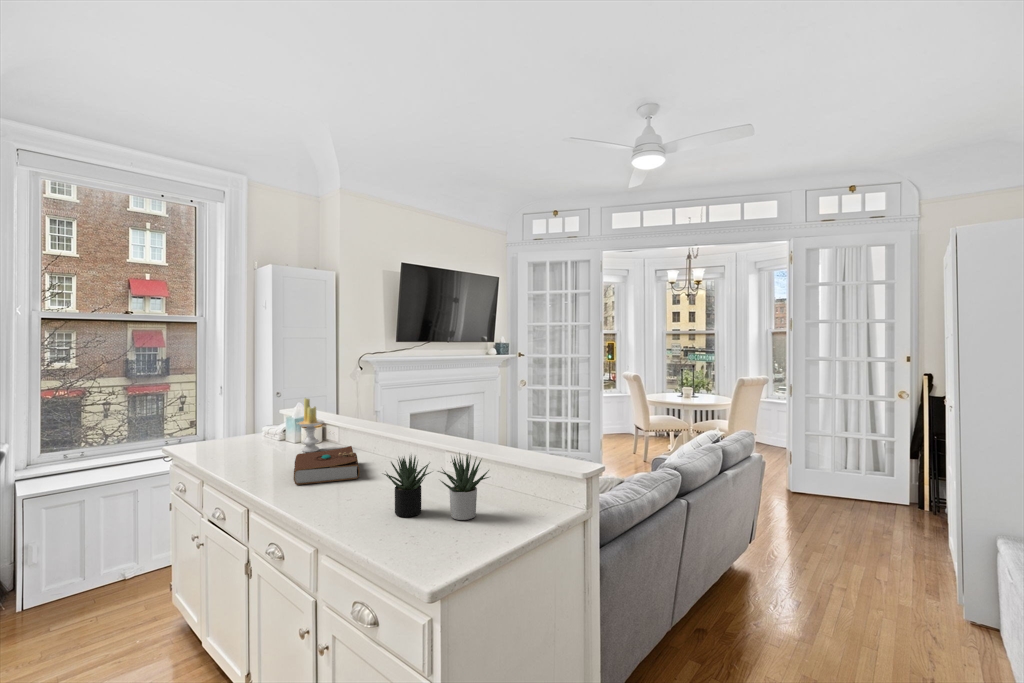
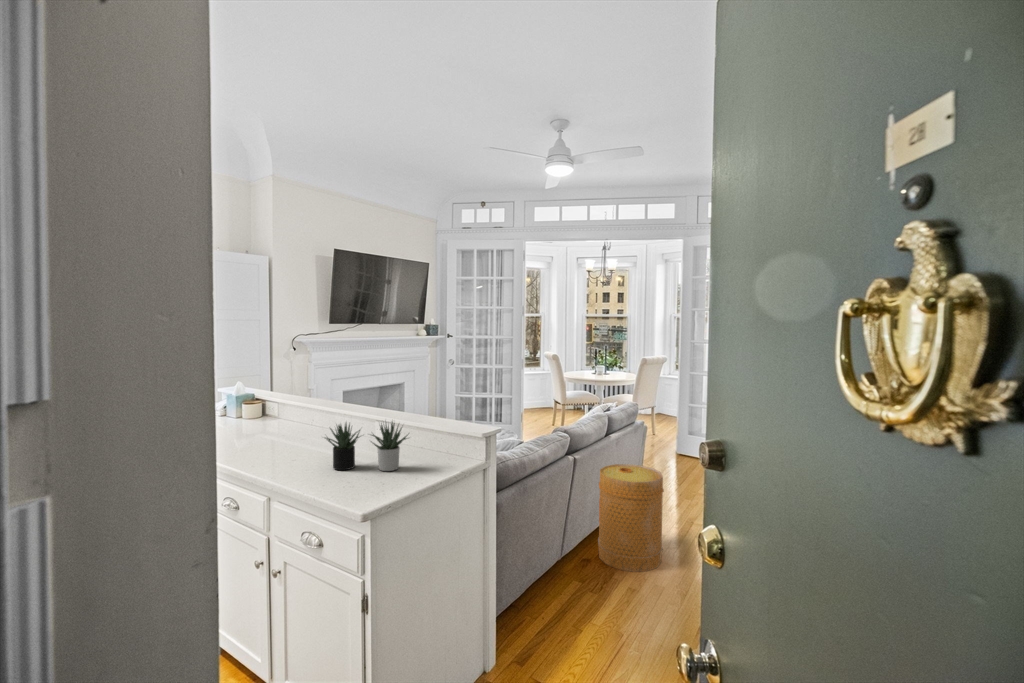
candle: present [296,398,324,452] -> none [239,377,266,425]
book: present [294,446,360,485] -> none [242,418,301,450]
basket: none [714,508,803,650] -> present [598,464,664,572]

